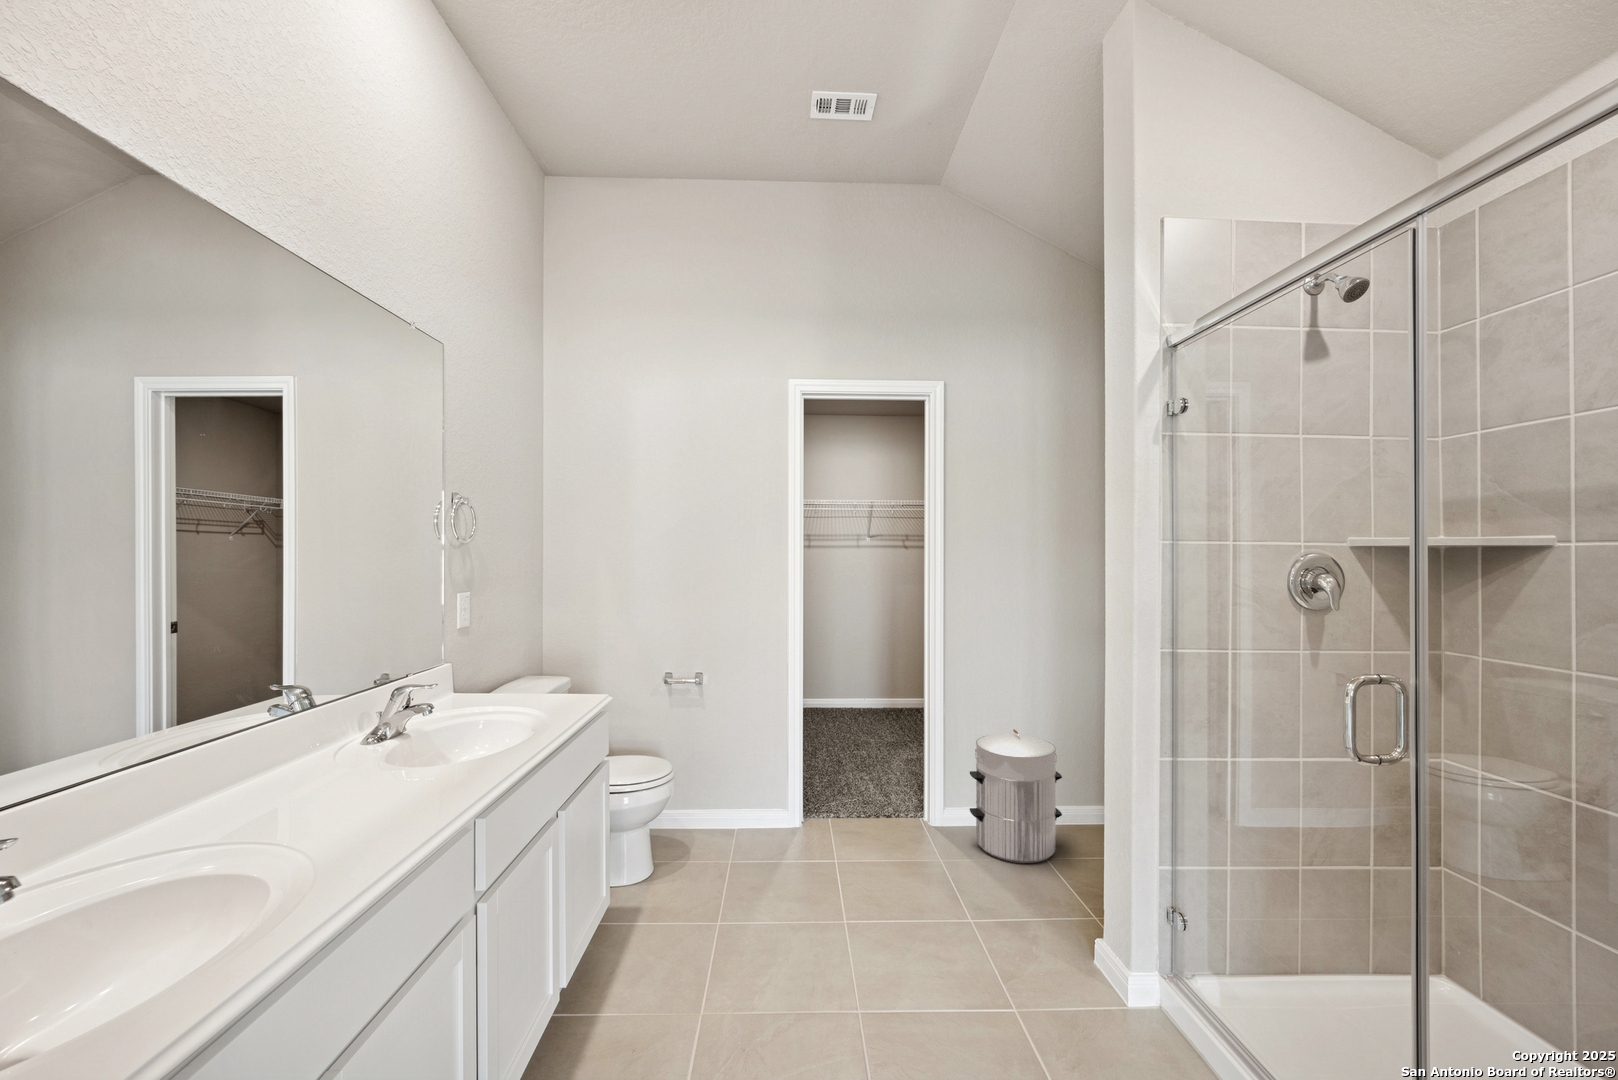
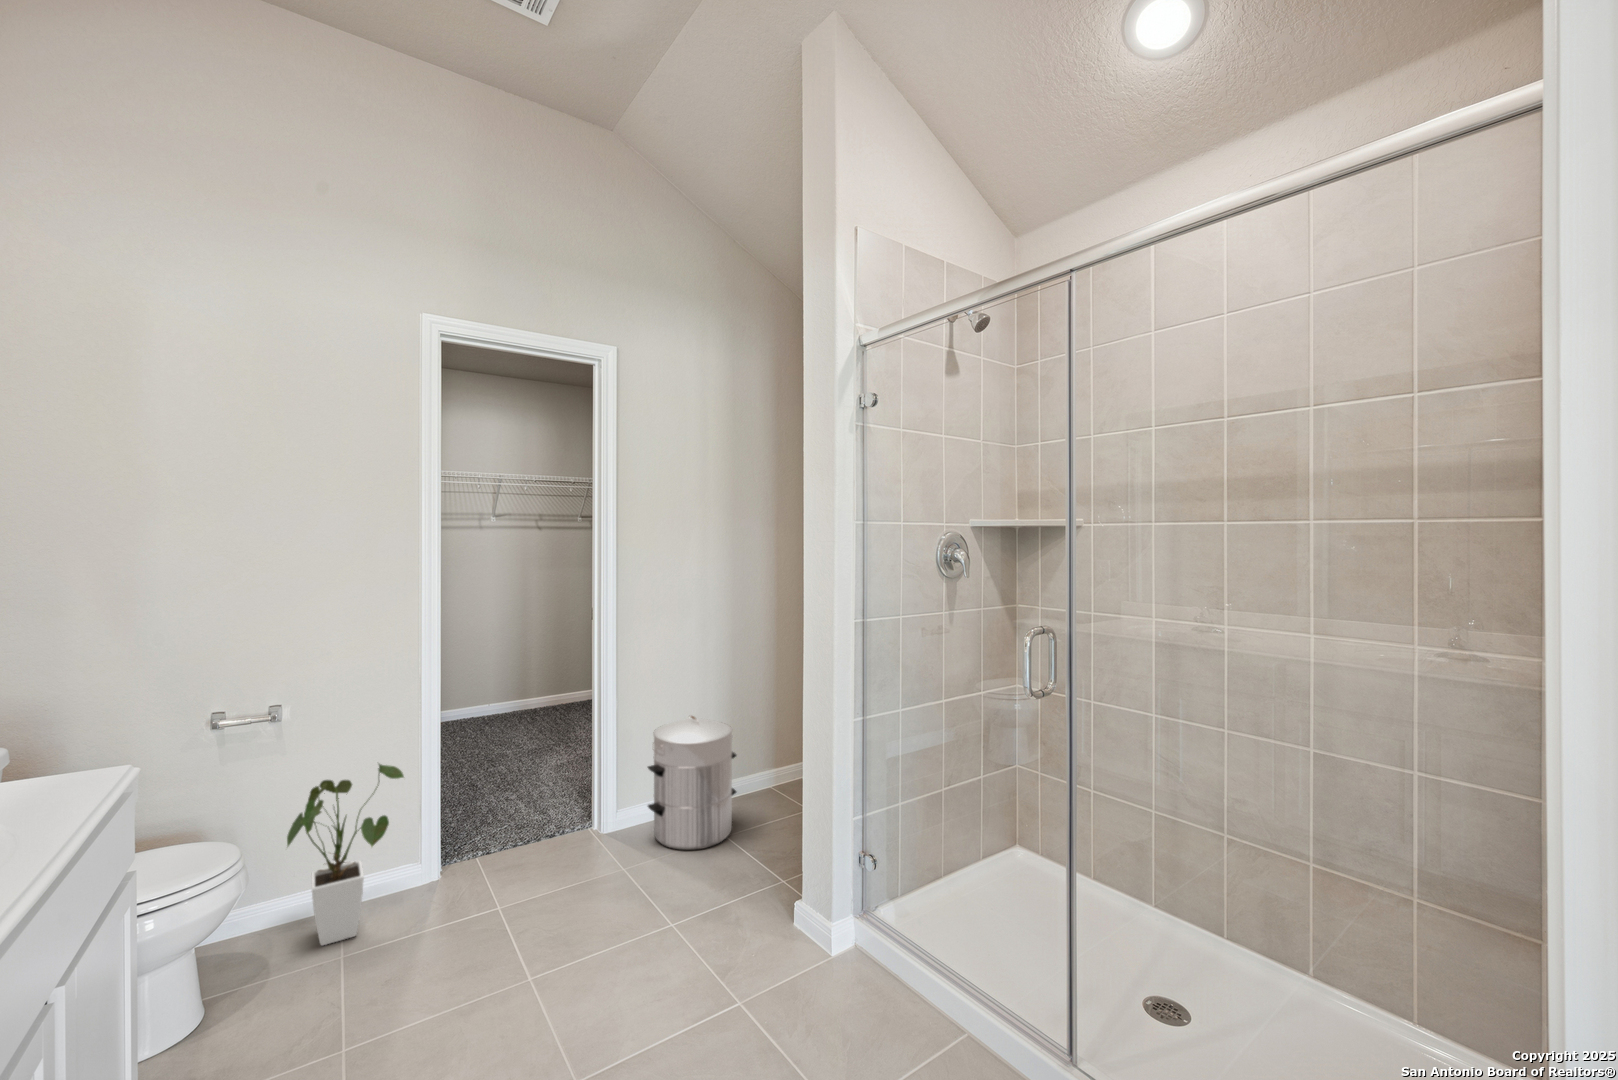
house plant: none [690,728,772,860] -> present [287,764,404,945]

